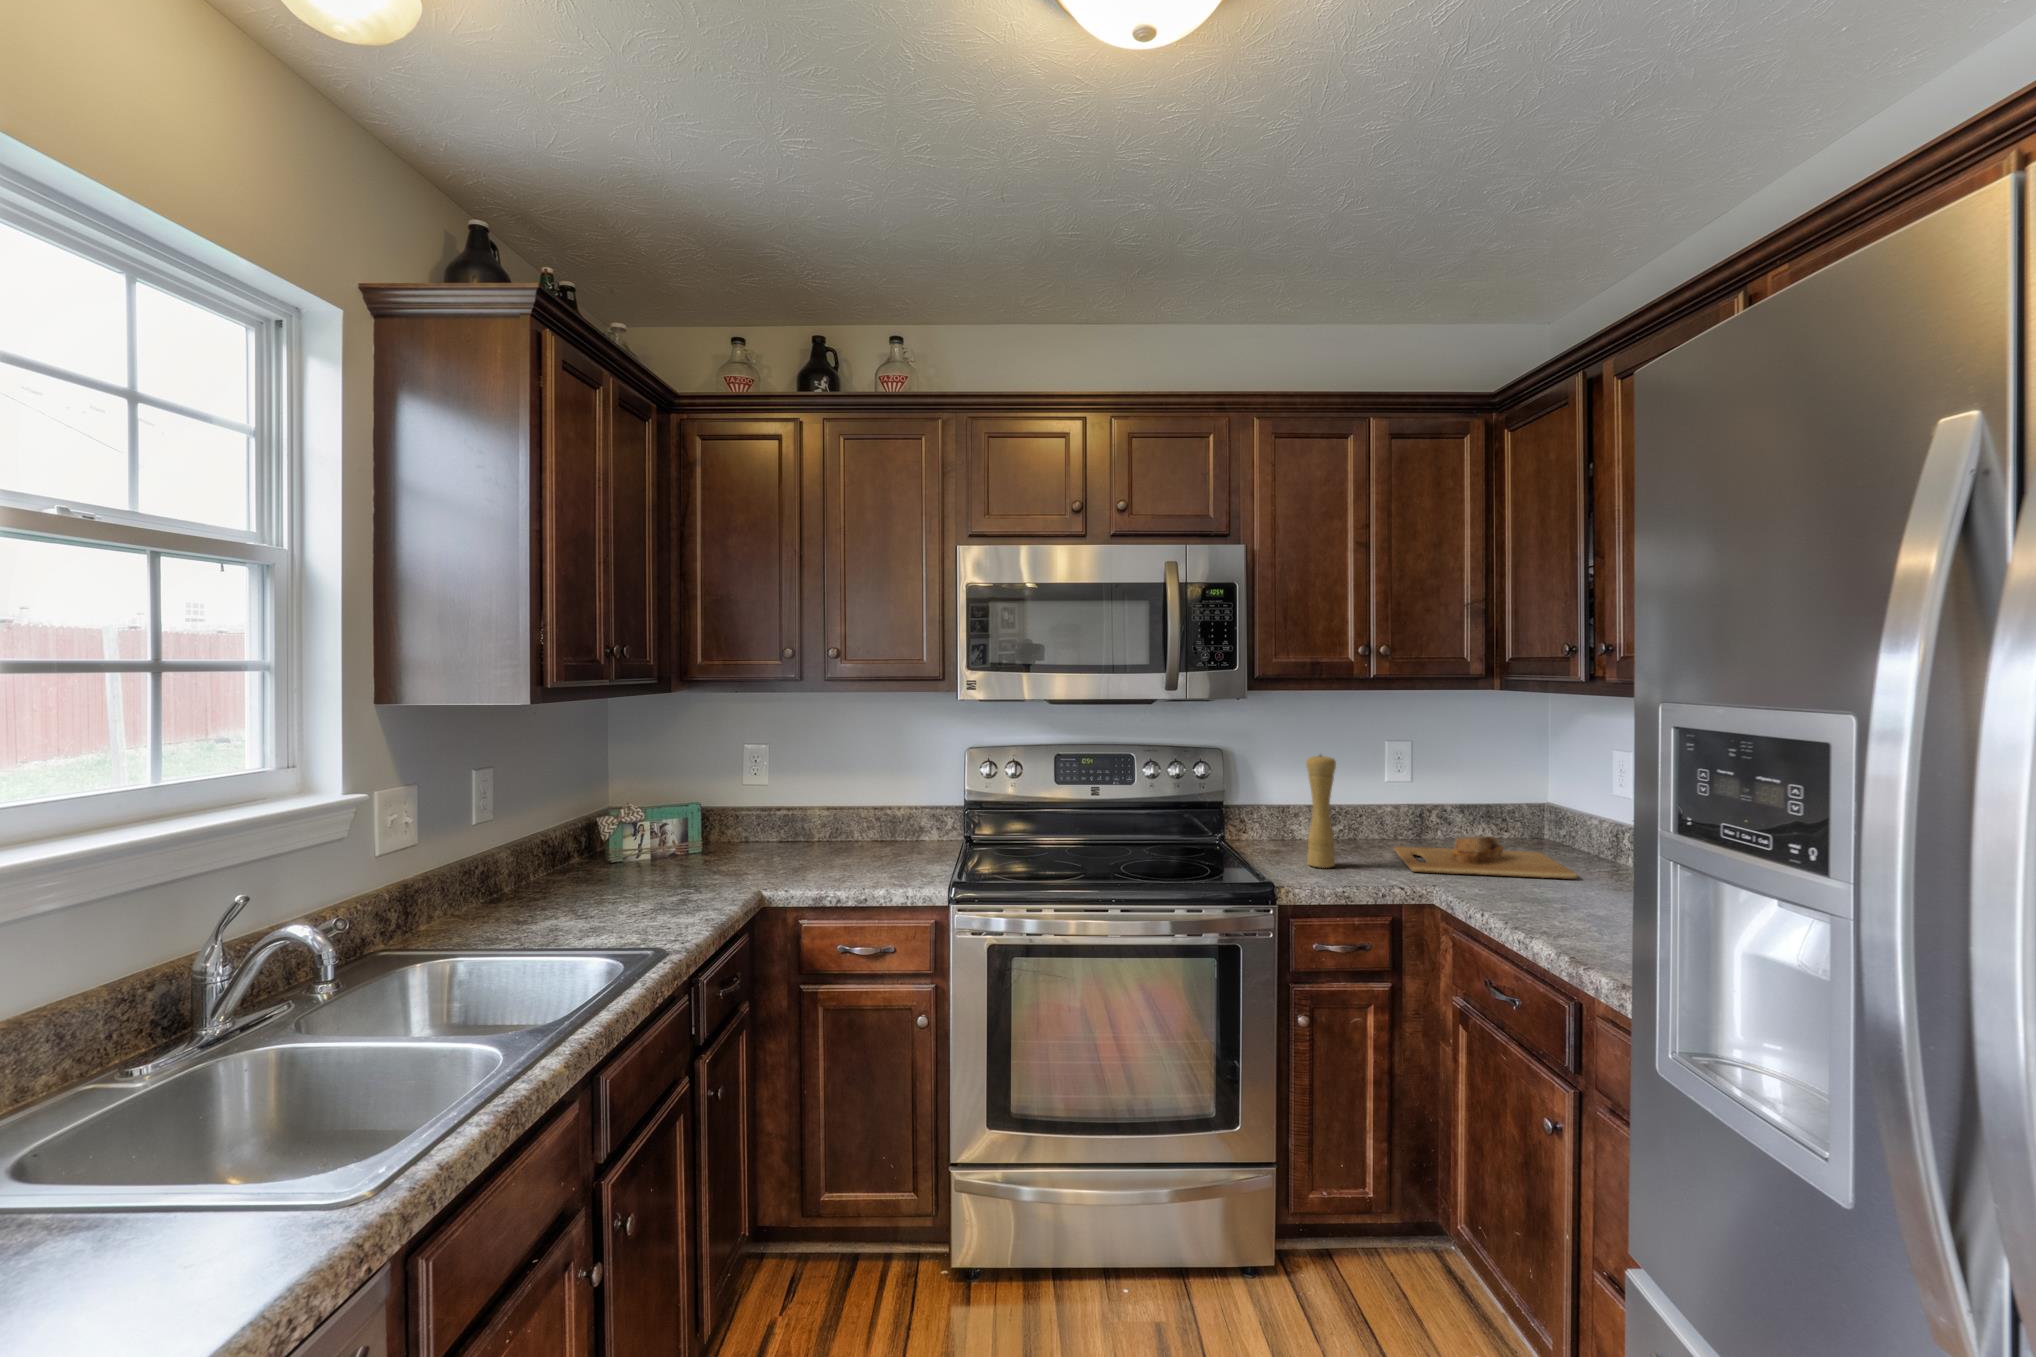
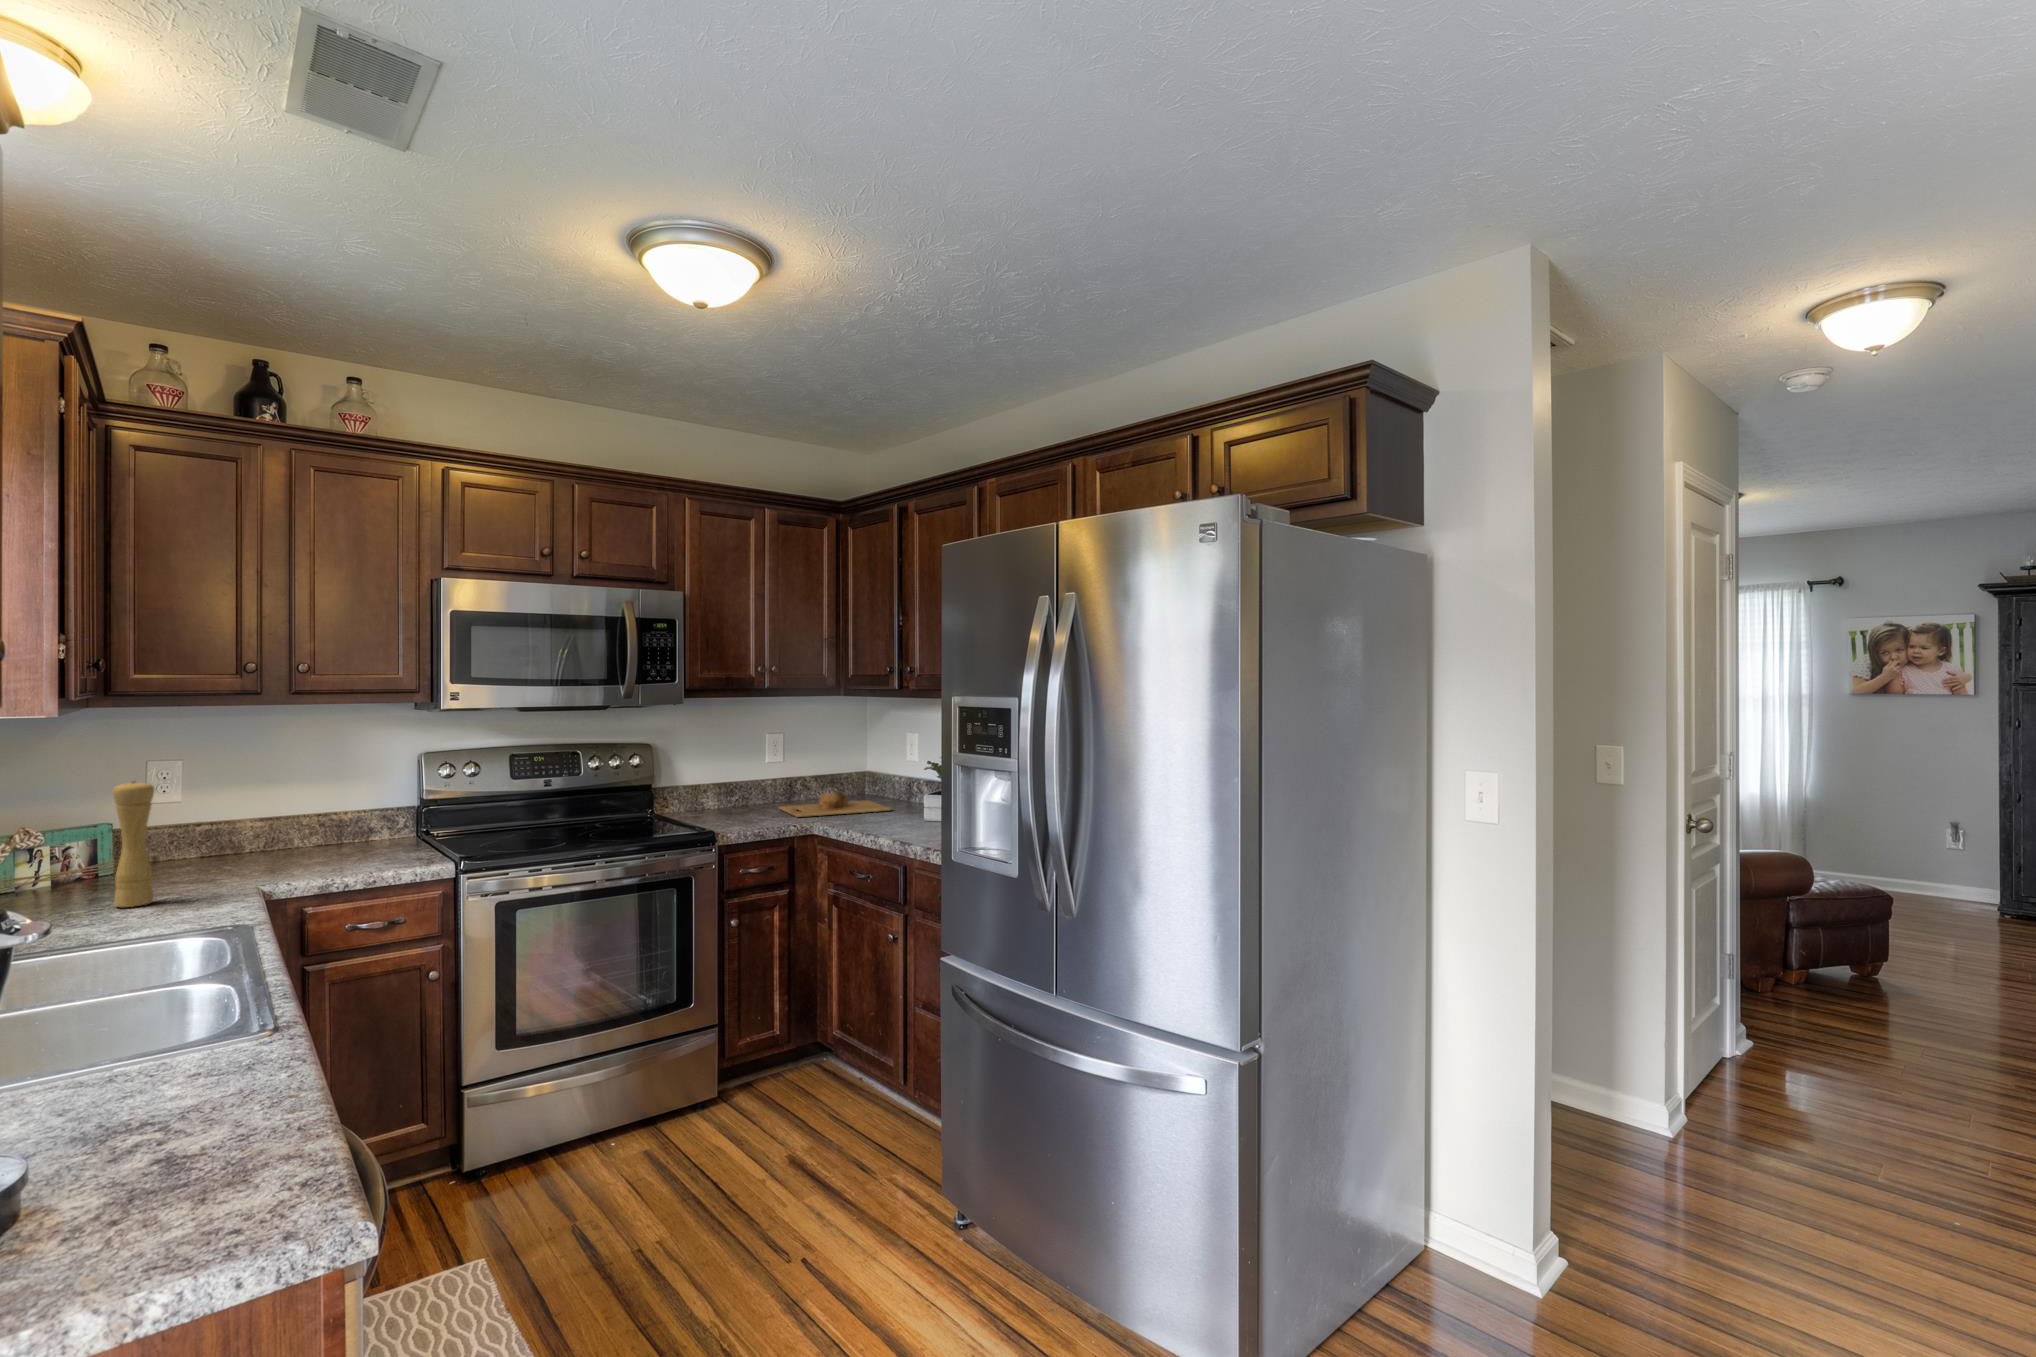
pepper mill: present [1306,755,1336,868] -> present [113,781,154,907]

